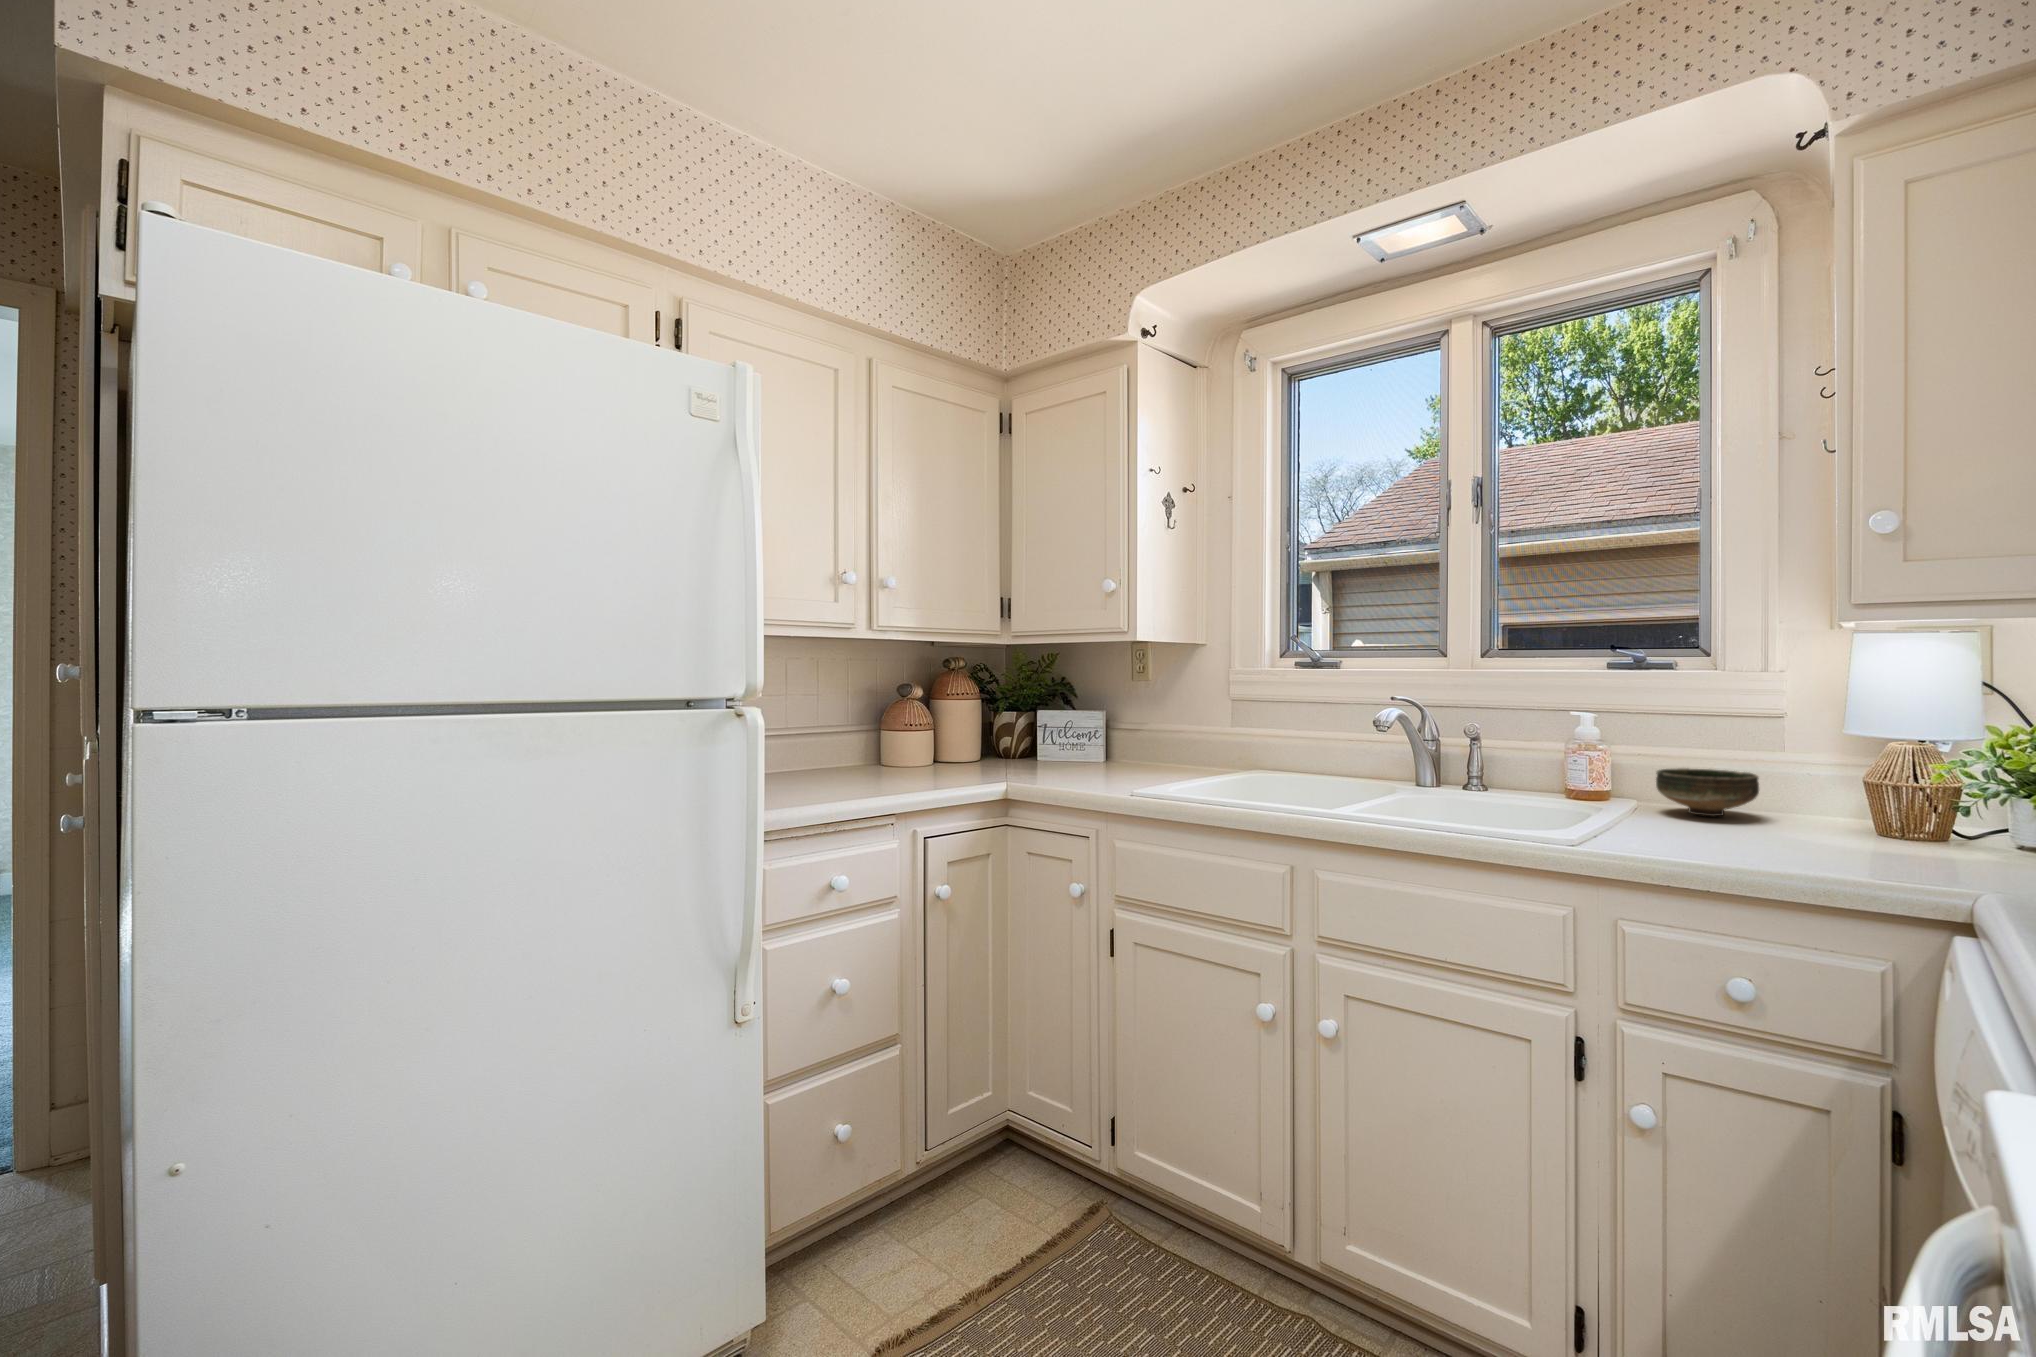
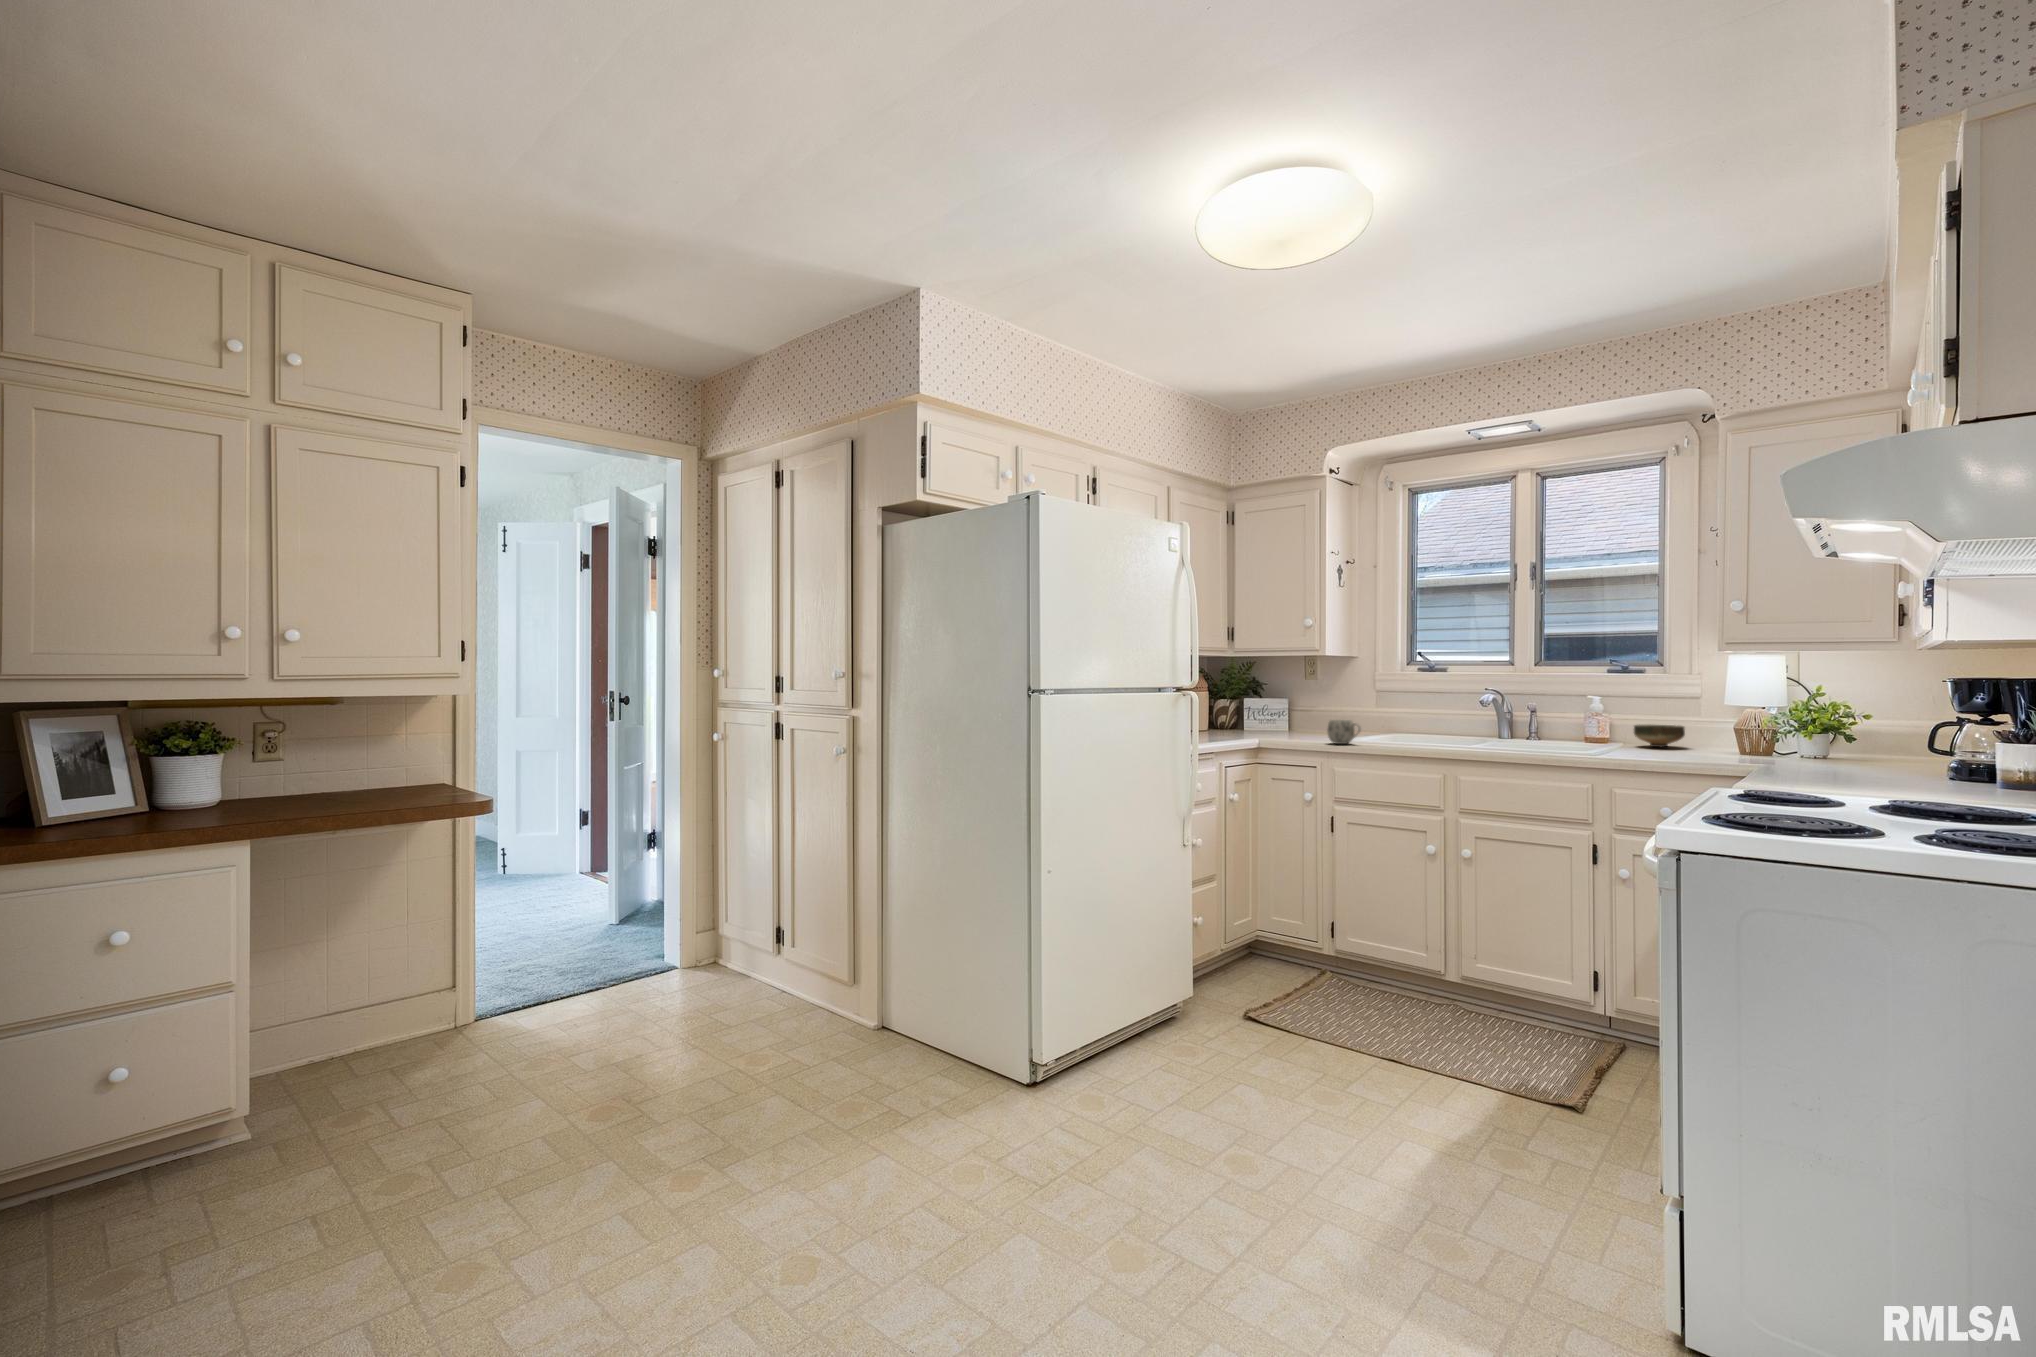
mug: none [1103,754,1157,799] -> present [1327,720,1361,744]

